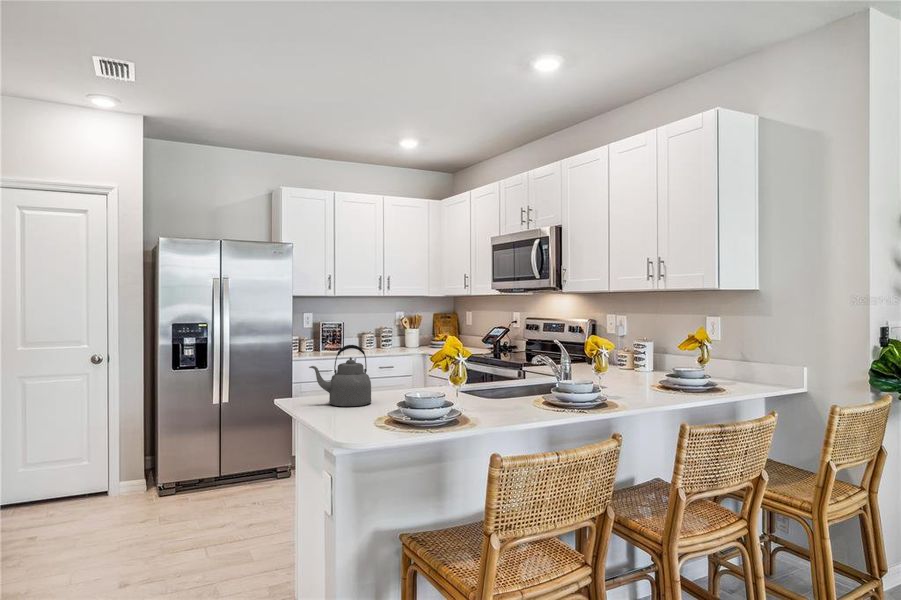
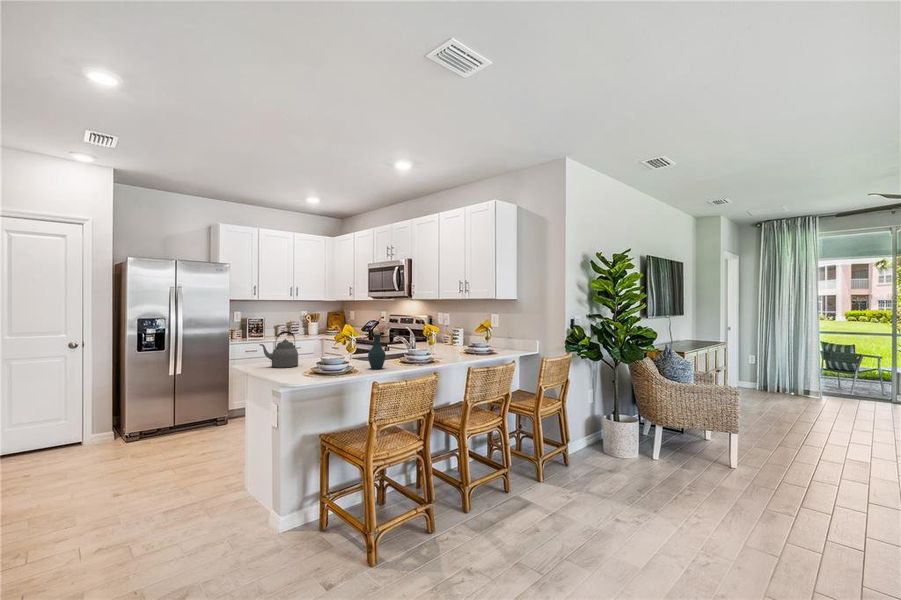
bottle: none [486,346,518,417] -> present [368,330,386,369]

